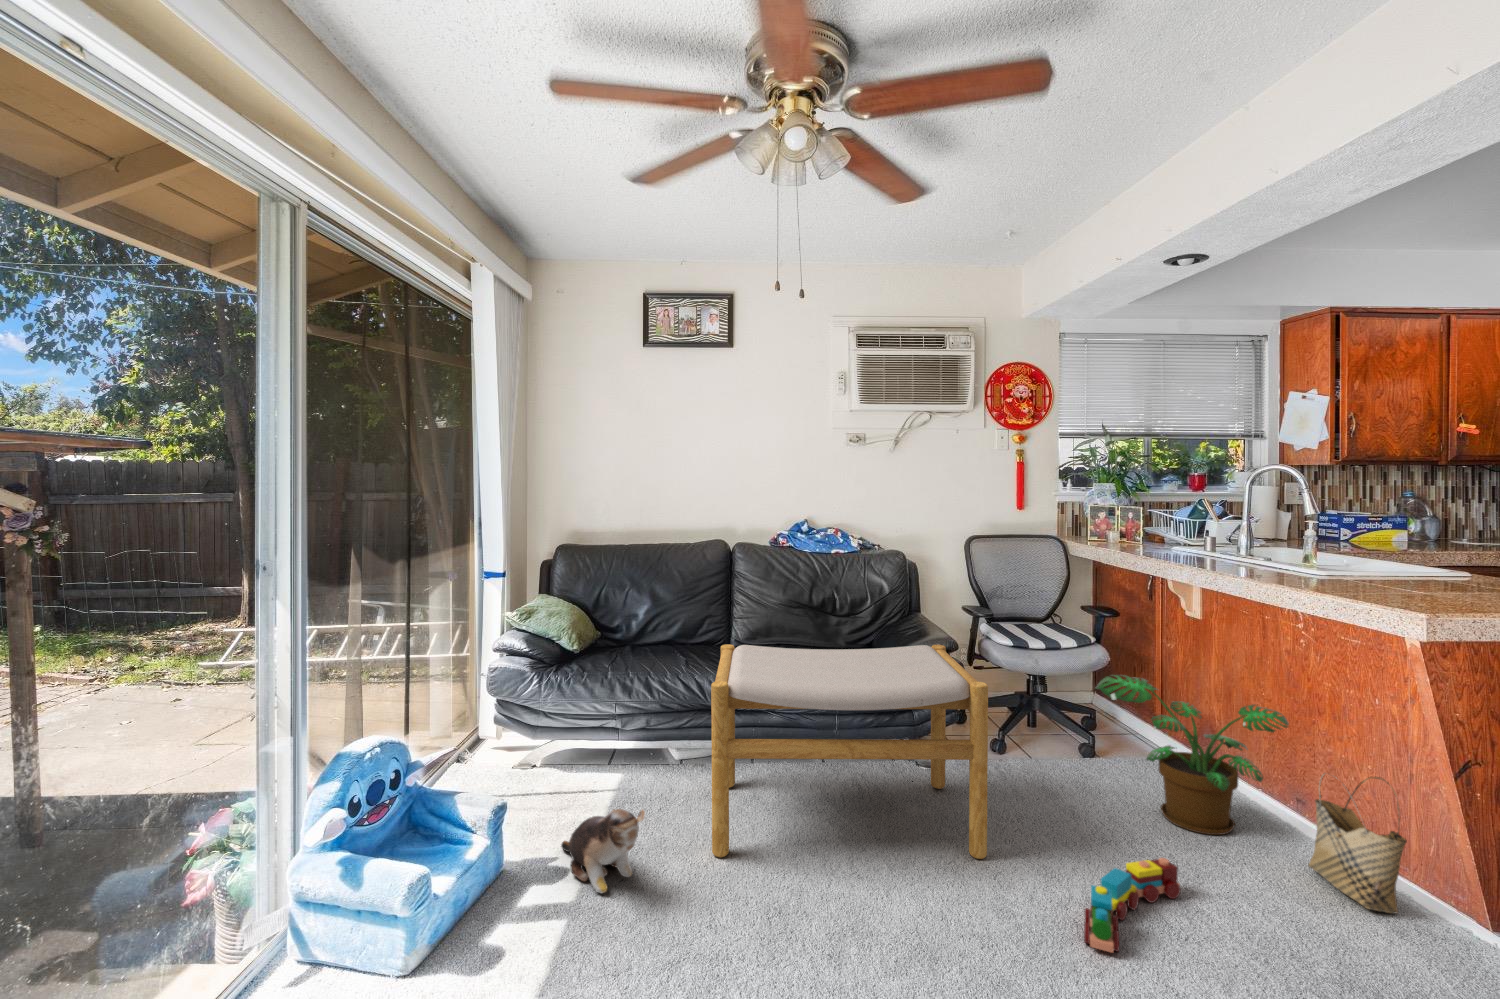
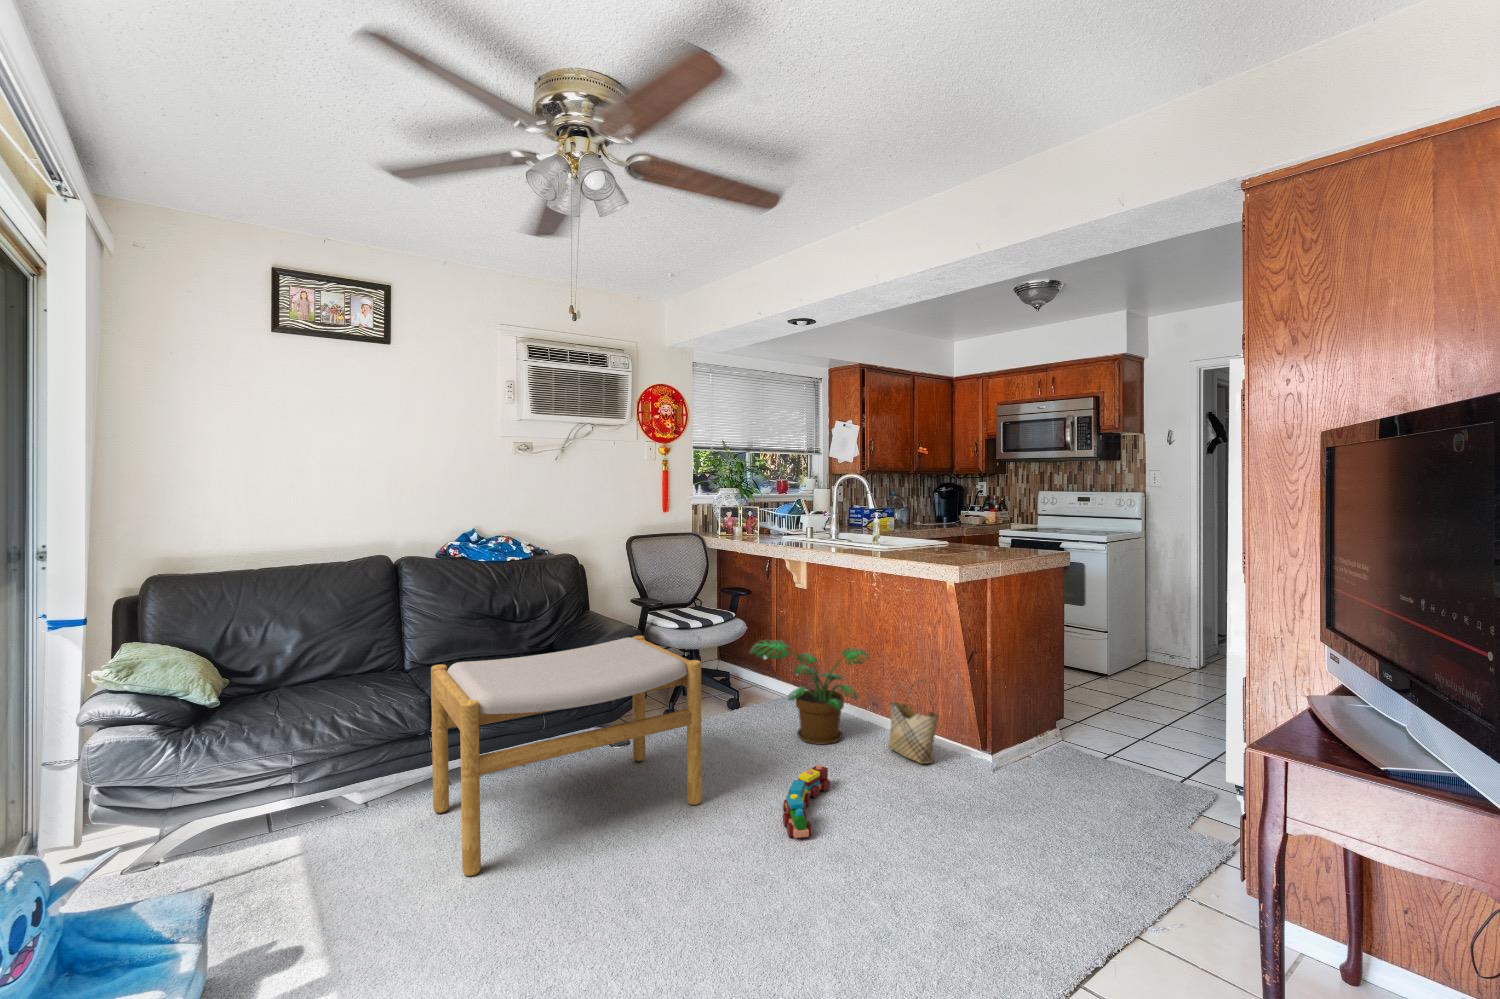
plush toy: present [561,809,645,893] -> none [274,847,413,952]

